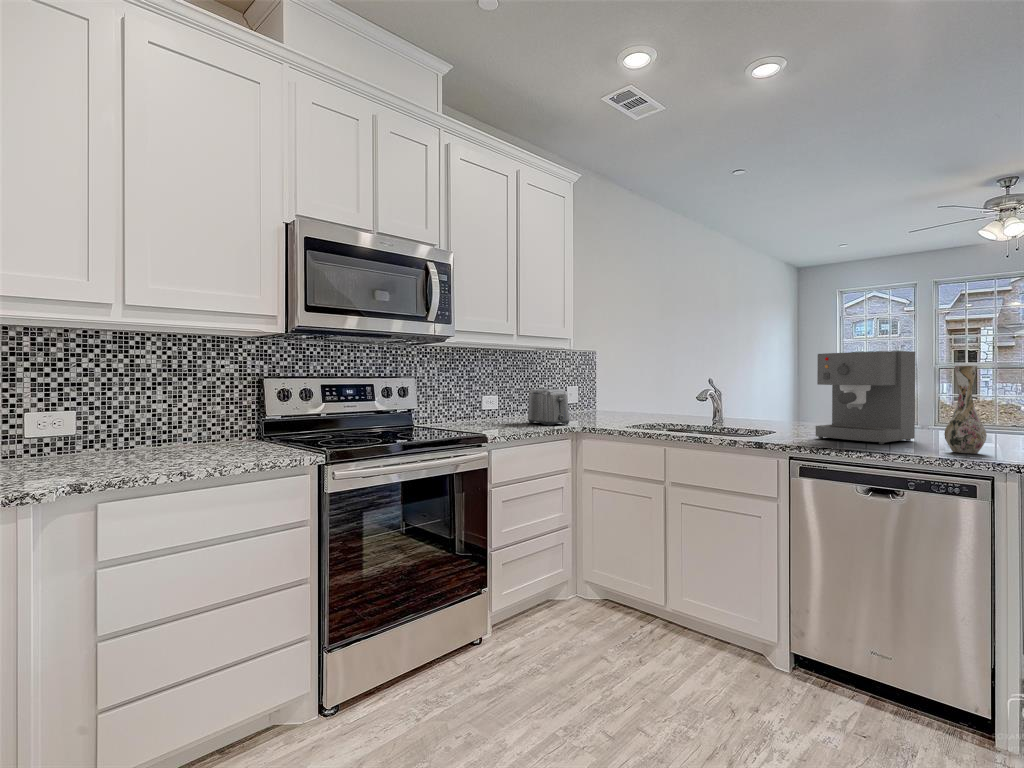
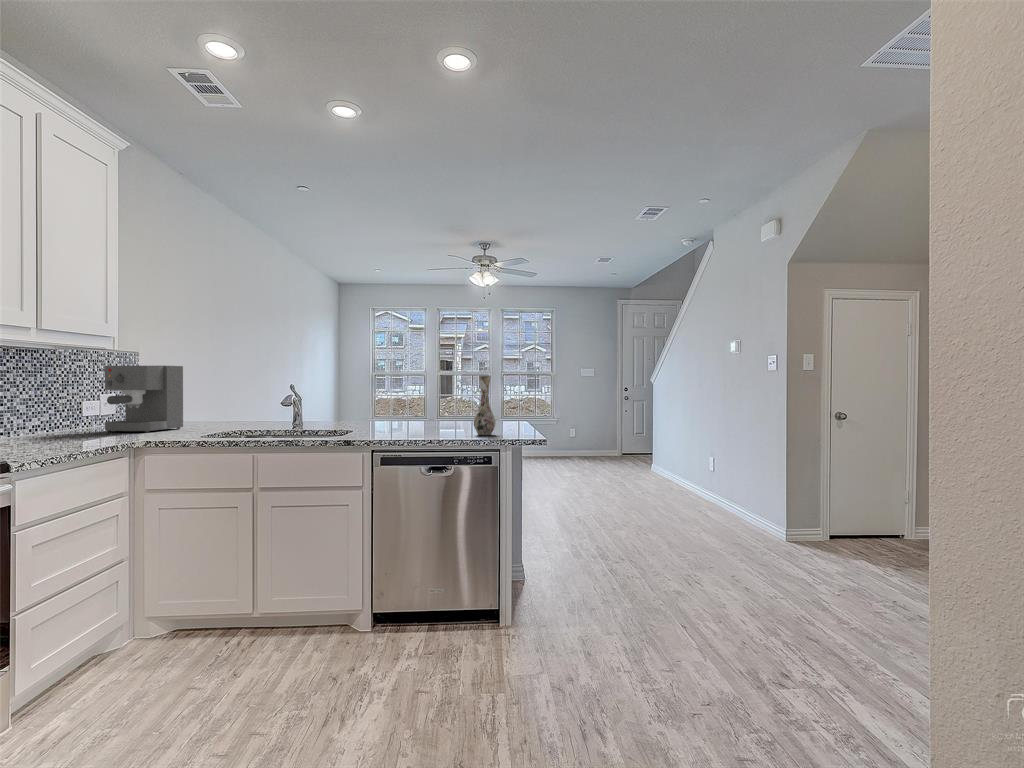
coffee maker: present [816,351,915,444] -> present [105,366,183,433]
toaster: present [528,389,570,426] -> none [53,396,122,442]

